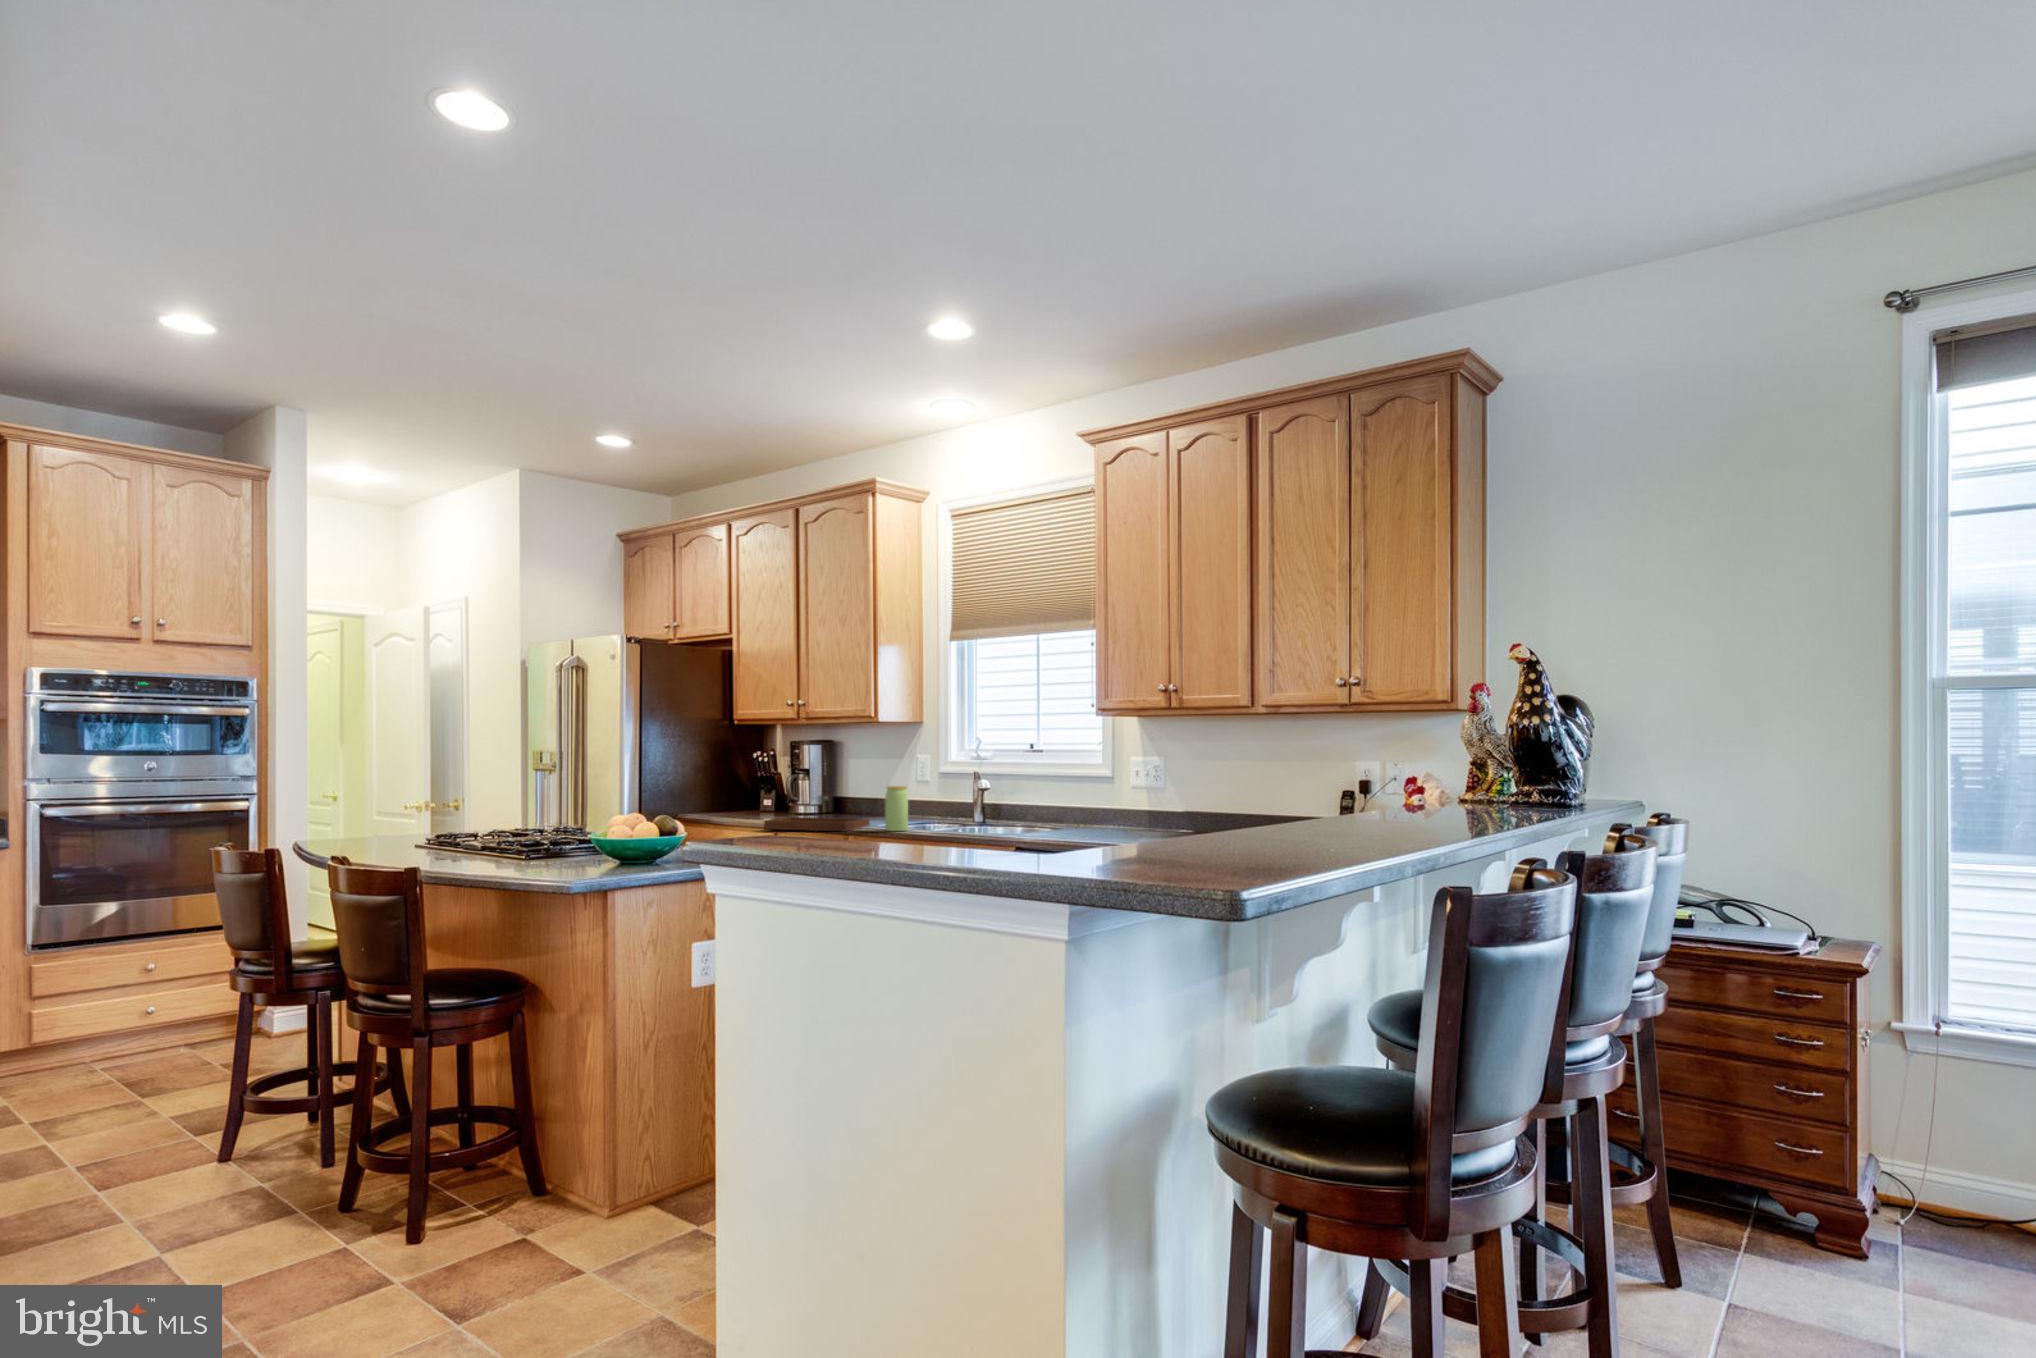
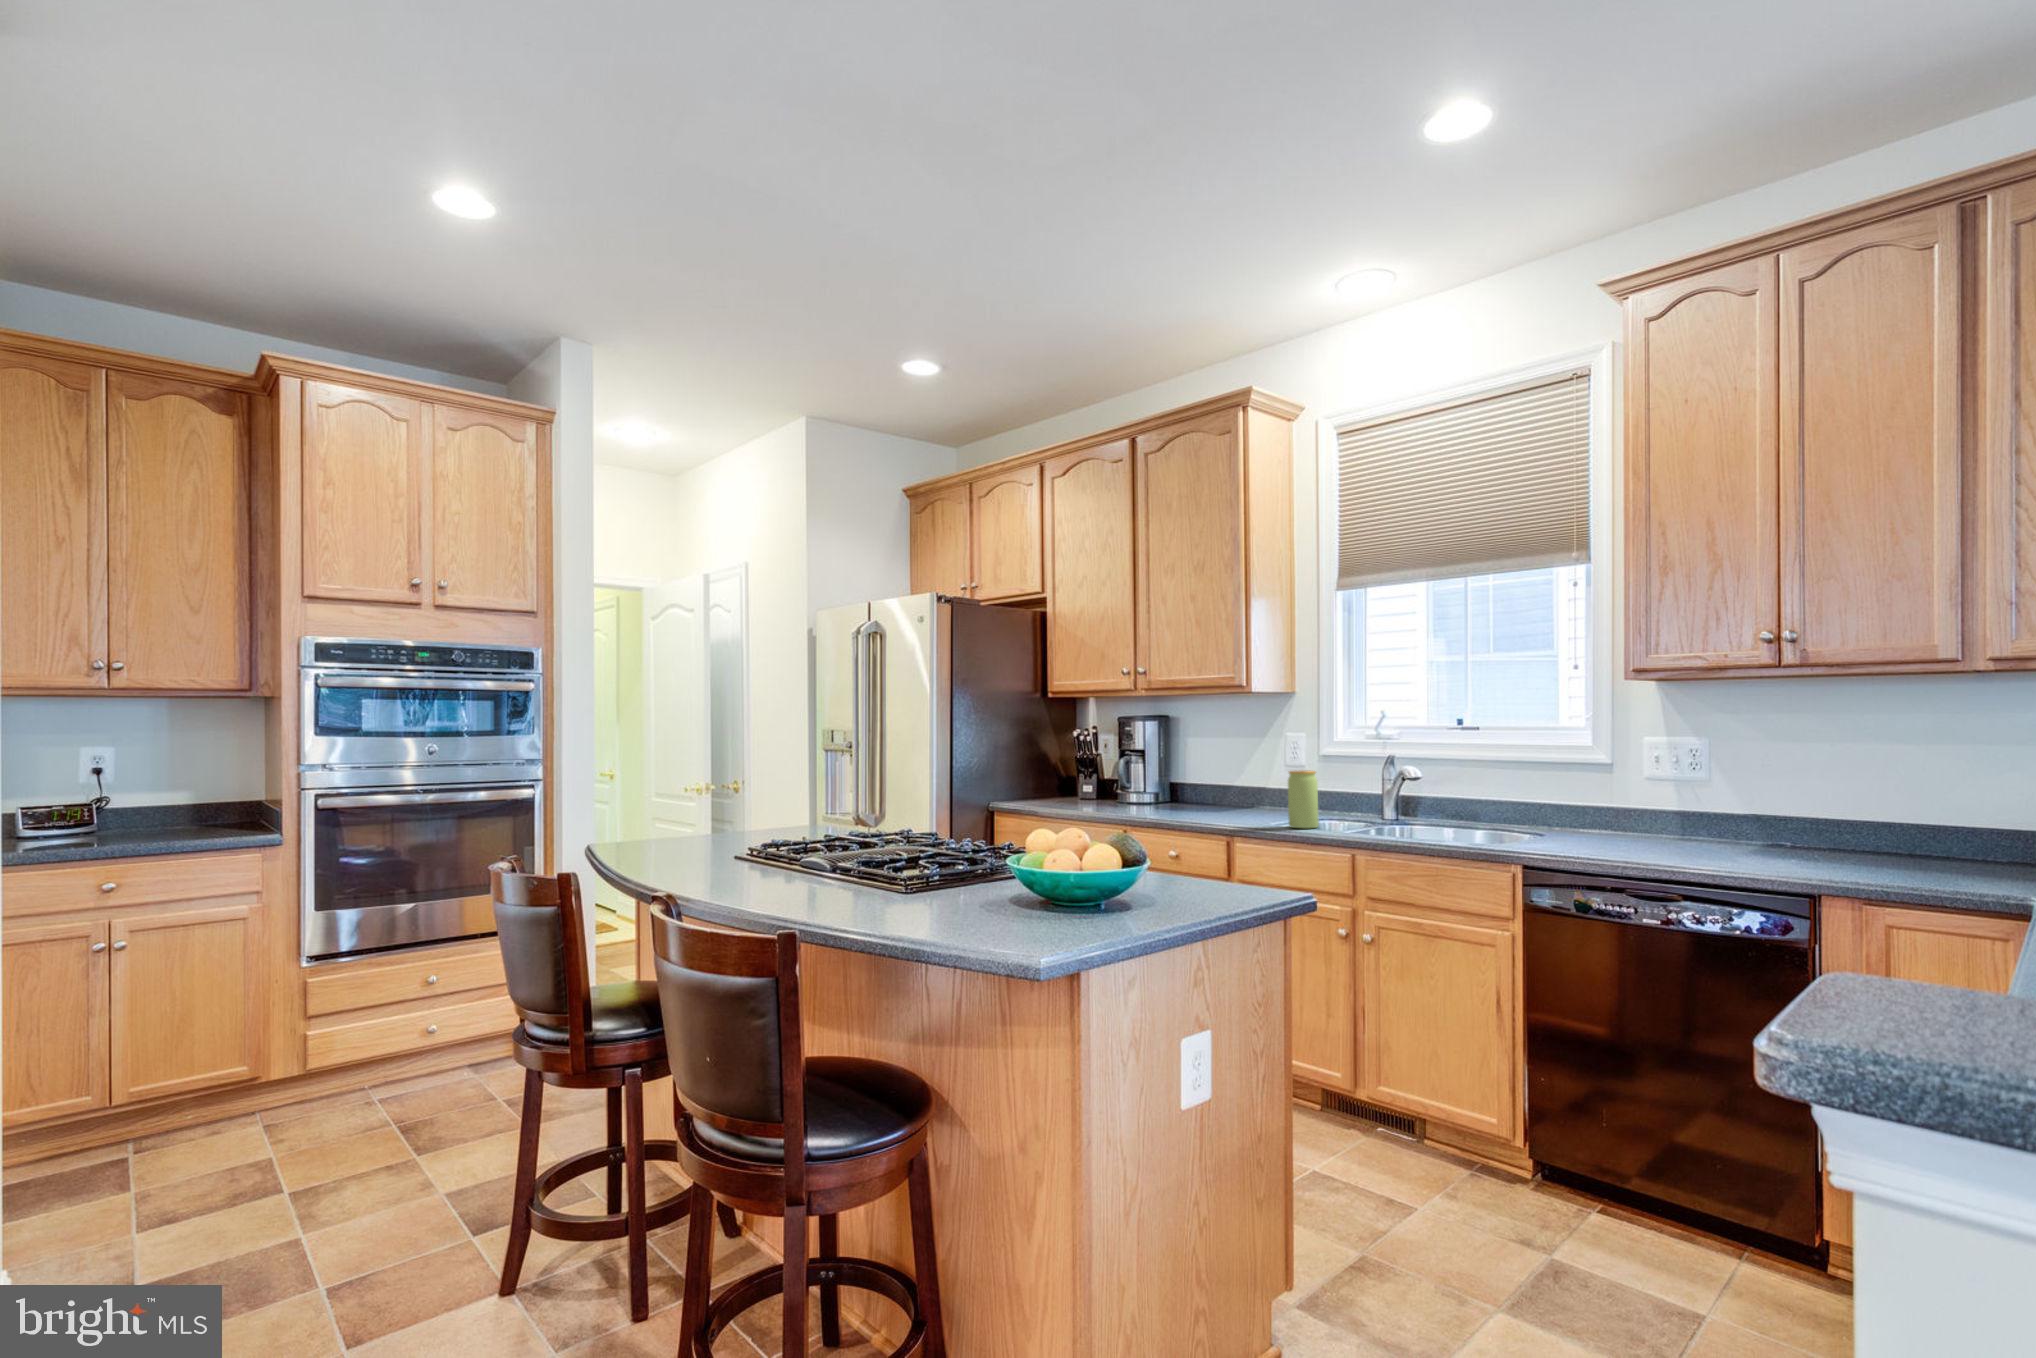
tray: present [764,796,870,831] -> none [1122,783,1252,828]

